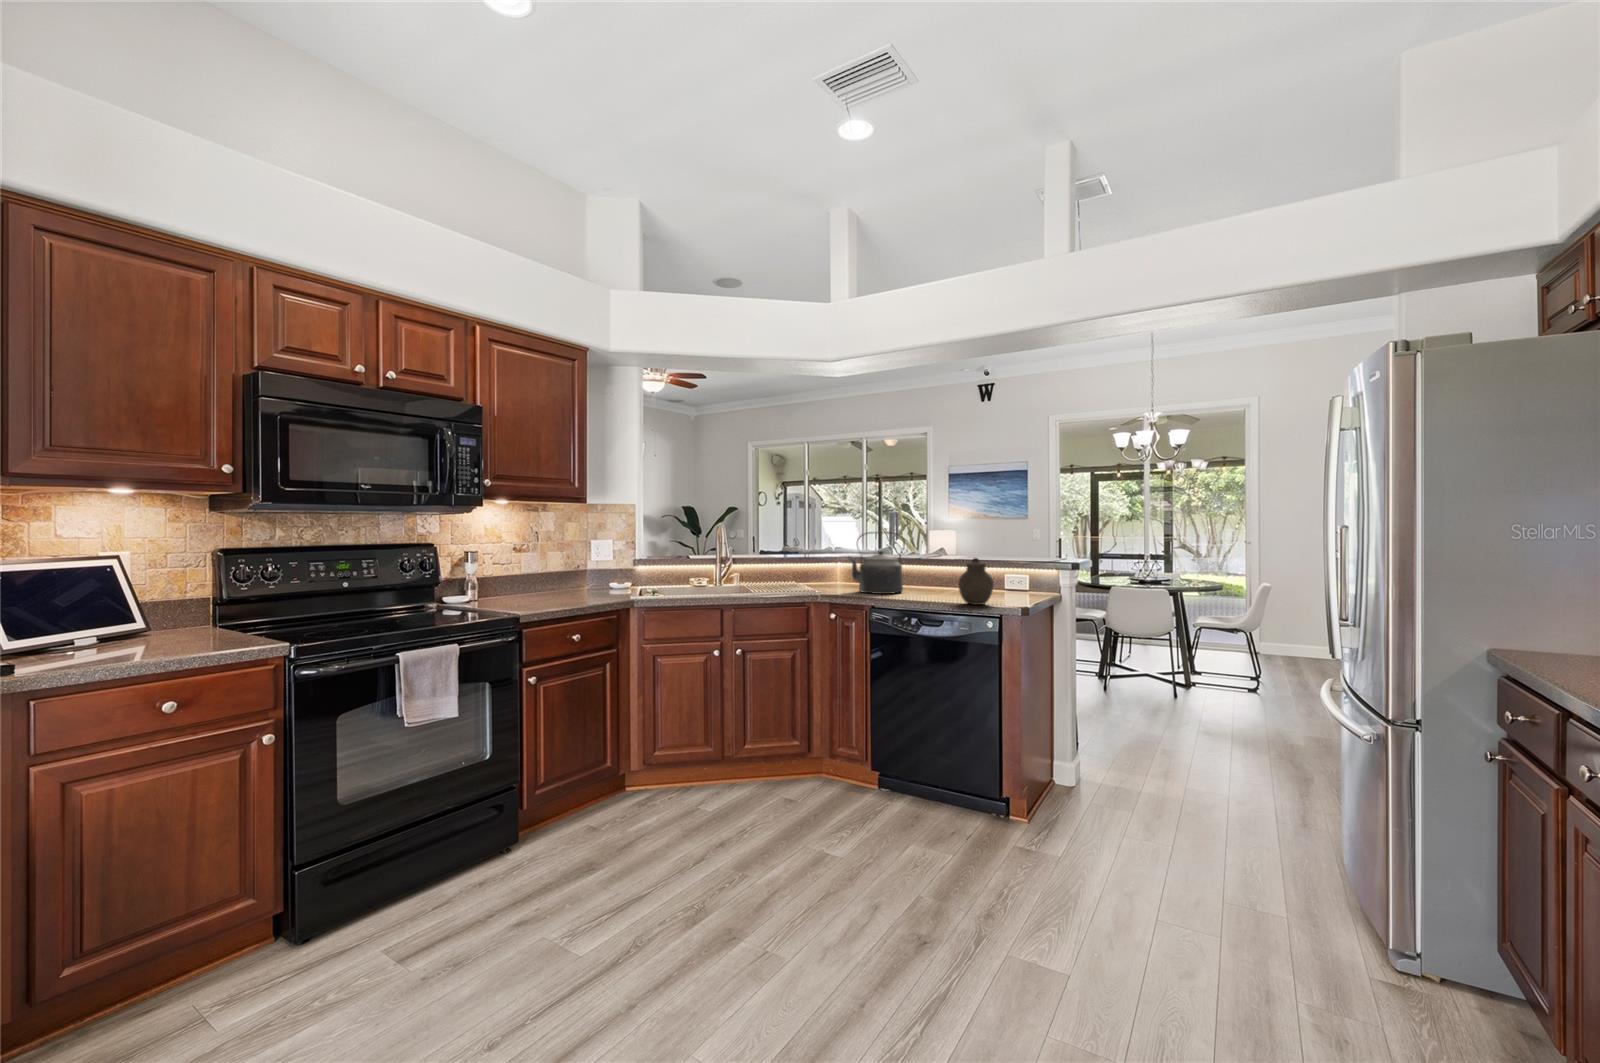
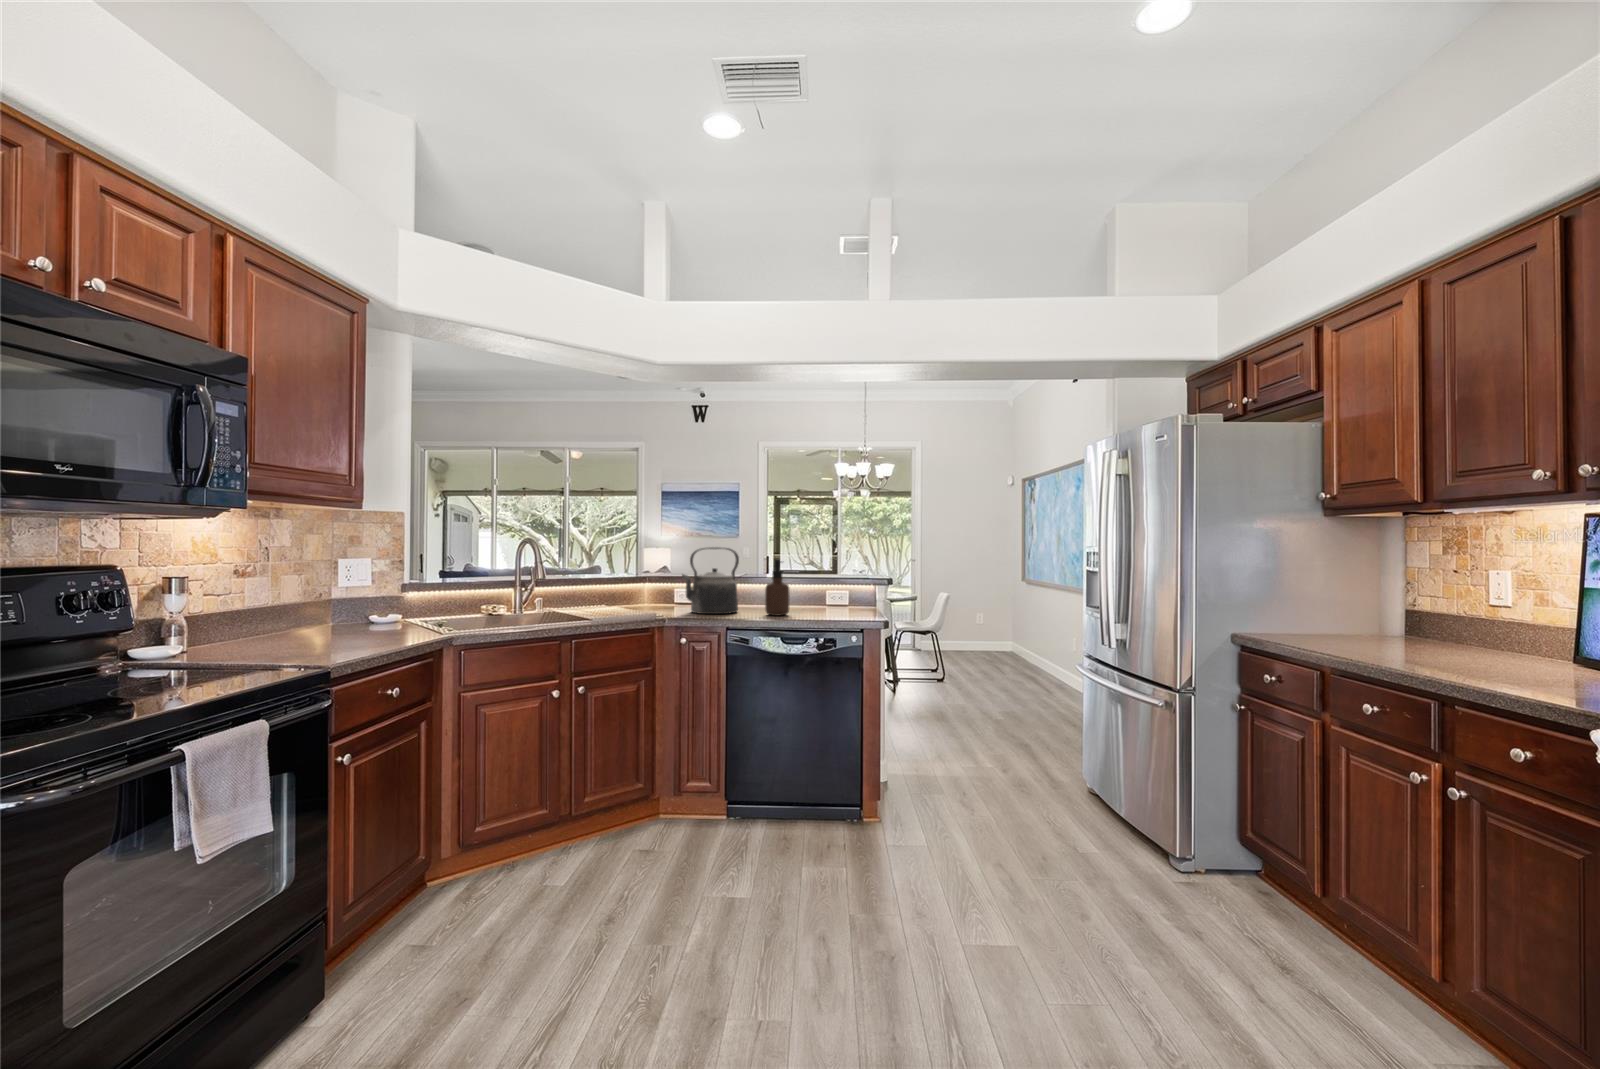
soap dispenser: none [920,544,943,598] -> present [765,560,789,616]
jar: present [958,558,994,605] -> none [820,573,854,621]

